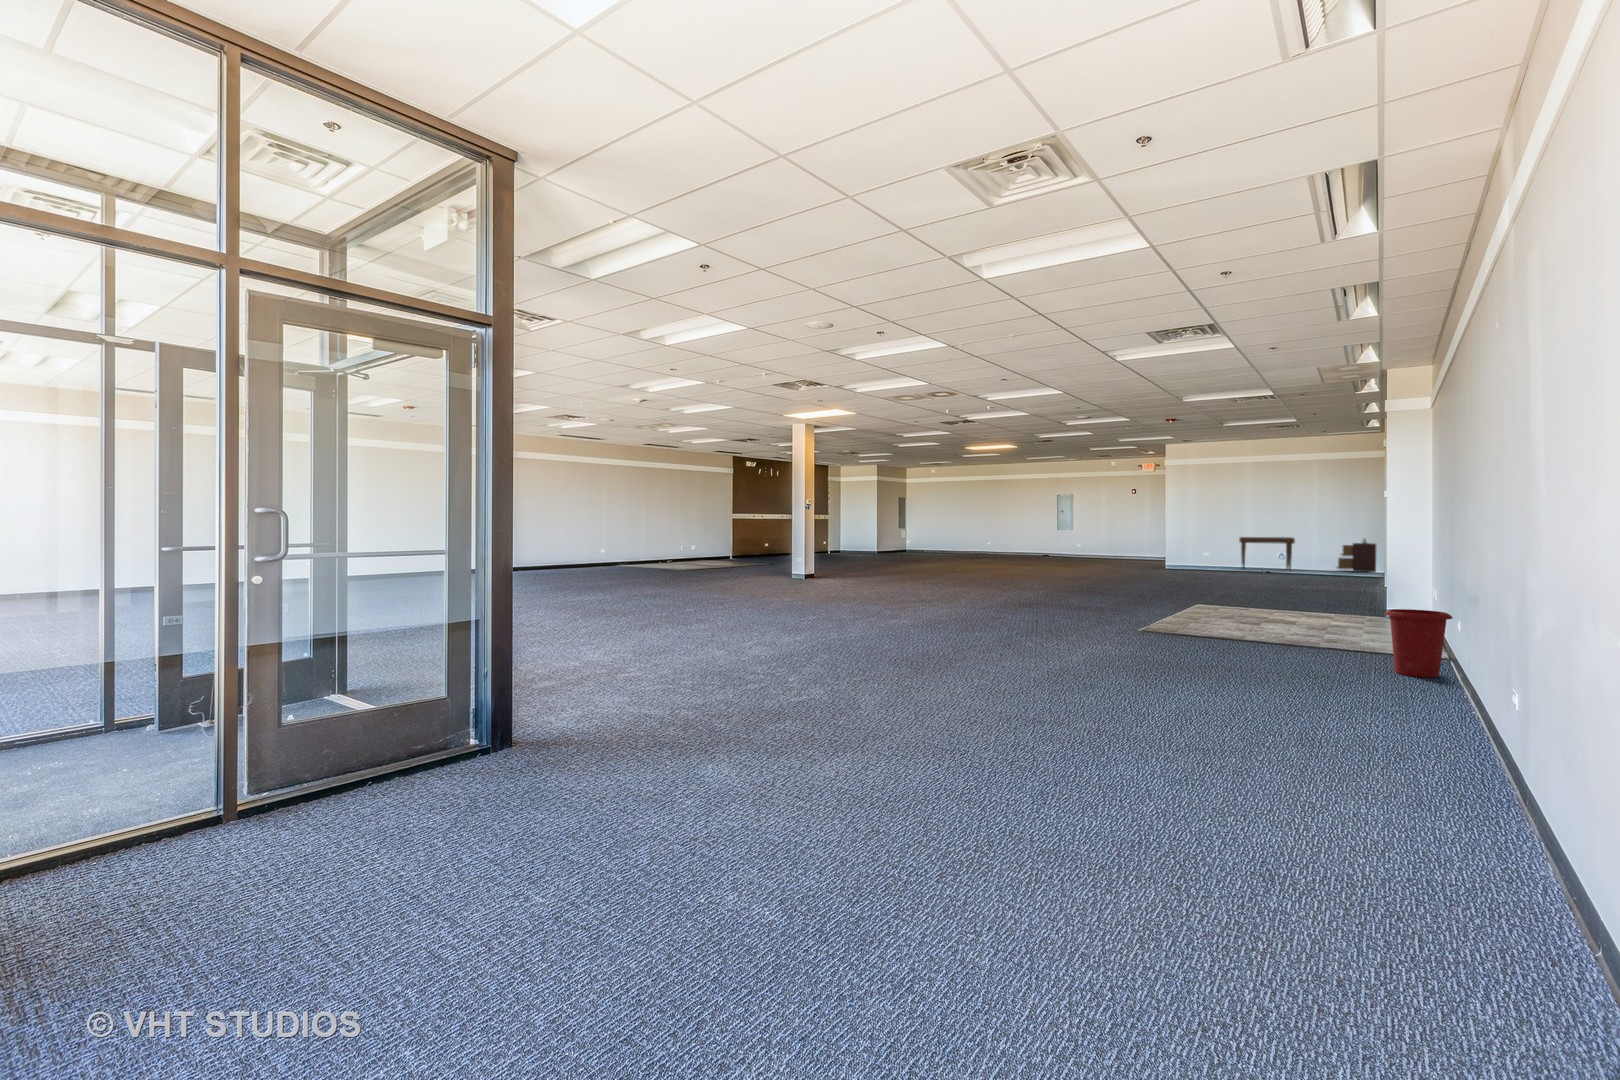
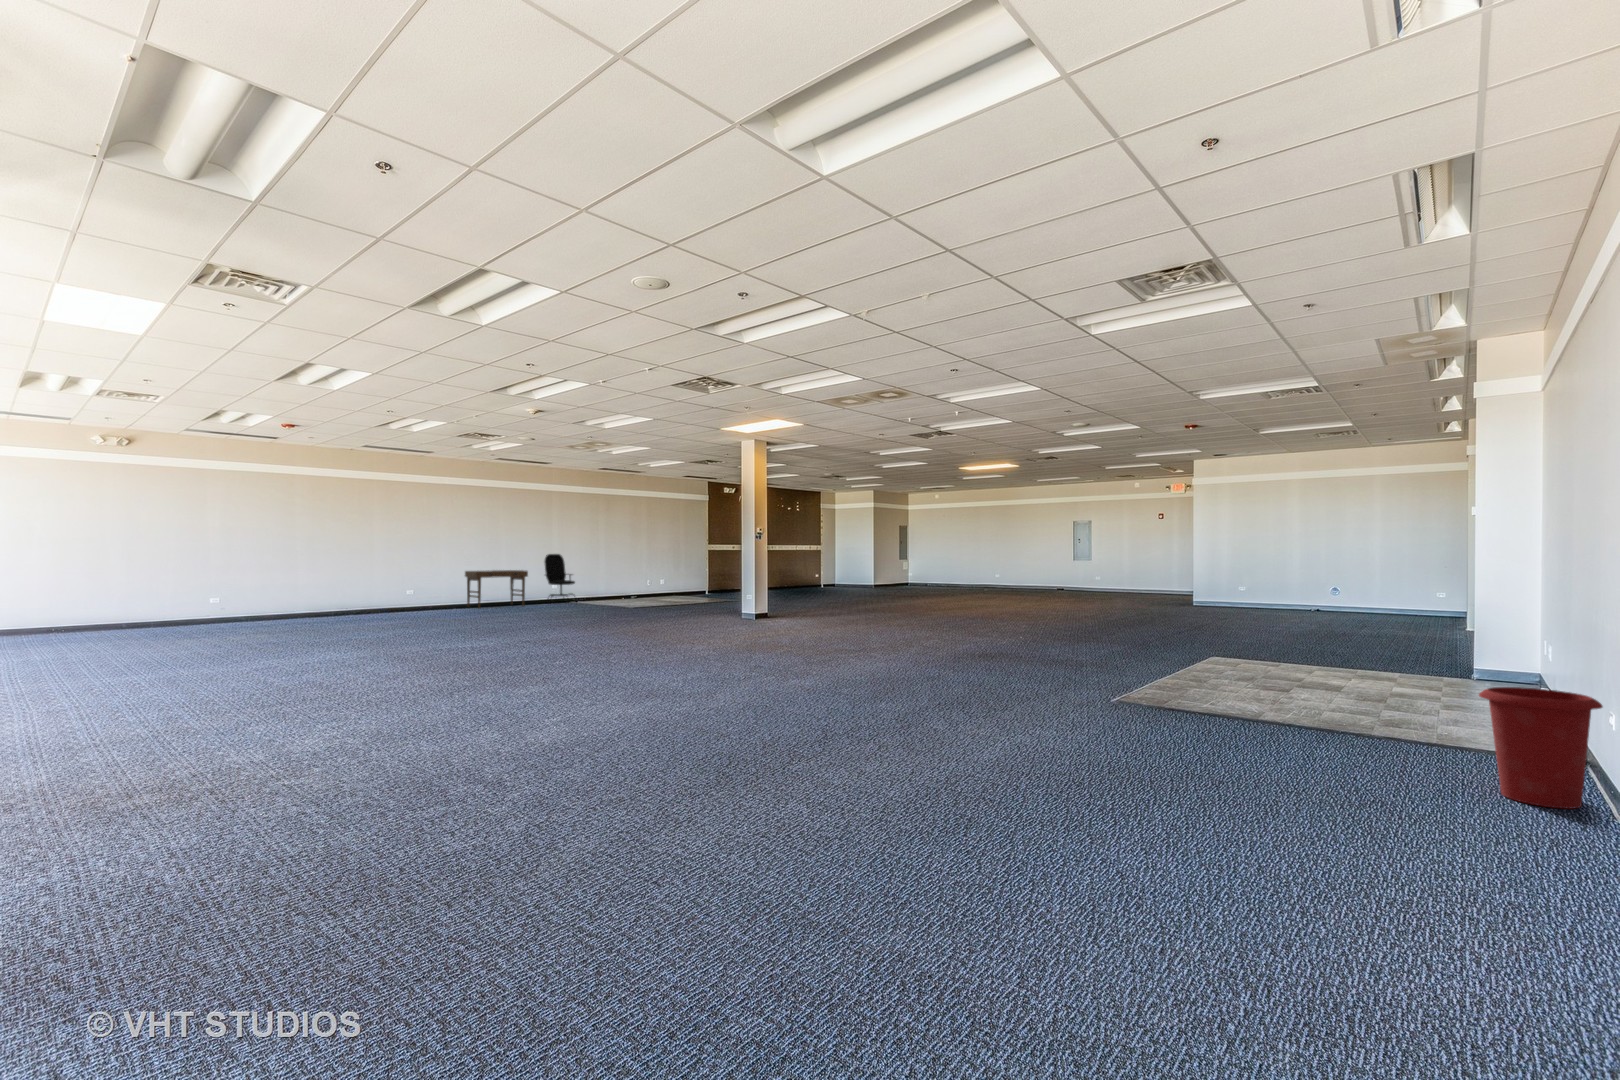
office chair: none [596,522,626,567] -> present [545,554,577,603]
desk: present [1239,537,1295,570] -> present [465,570,528,608]
storage cabinet: present [1337,538,1376,572] -> none [1403,569,1454,611]

